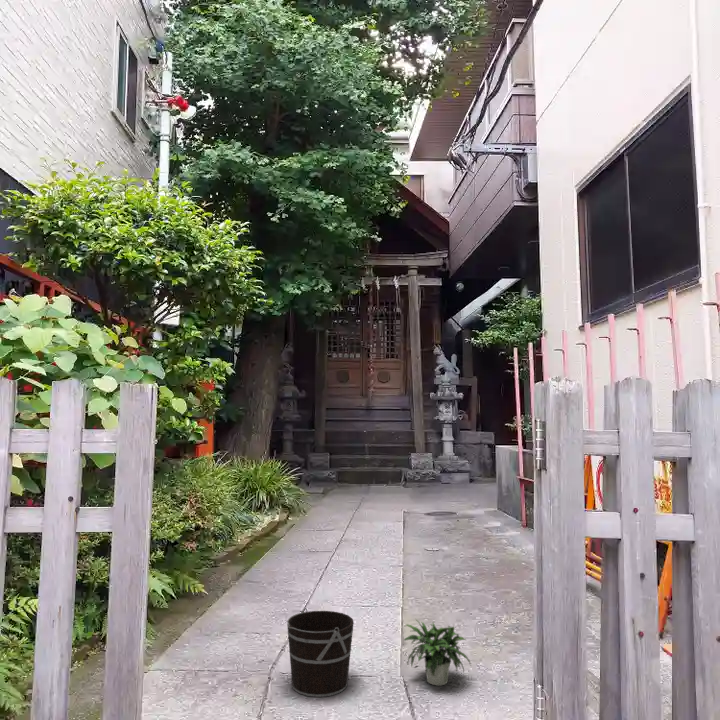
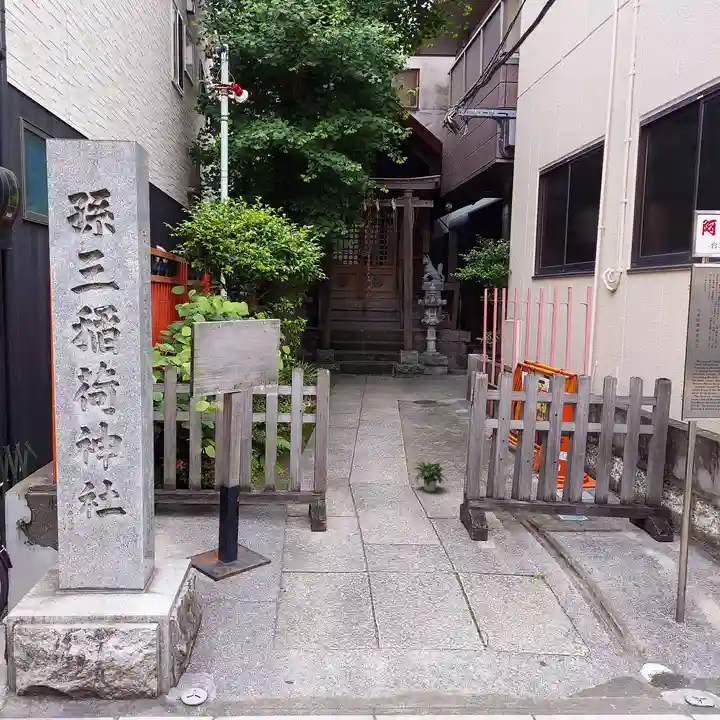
bucket: present [287,608,354,697] -> none [353,454,388,495]

